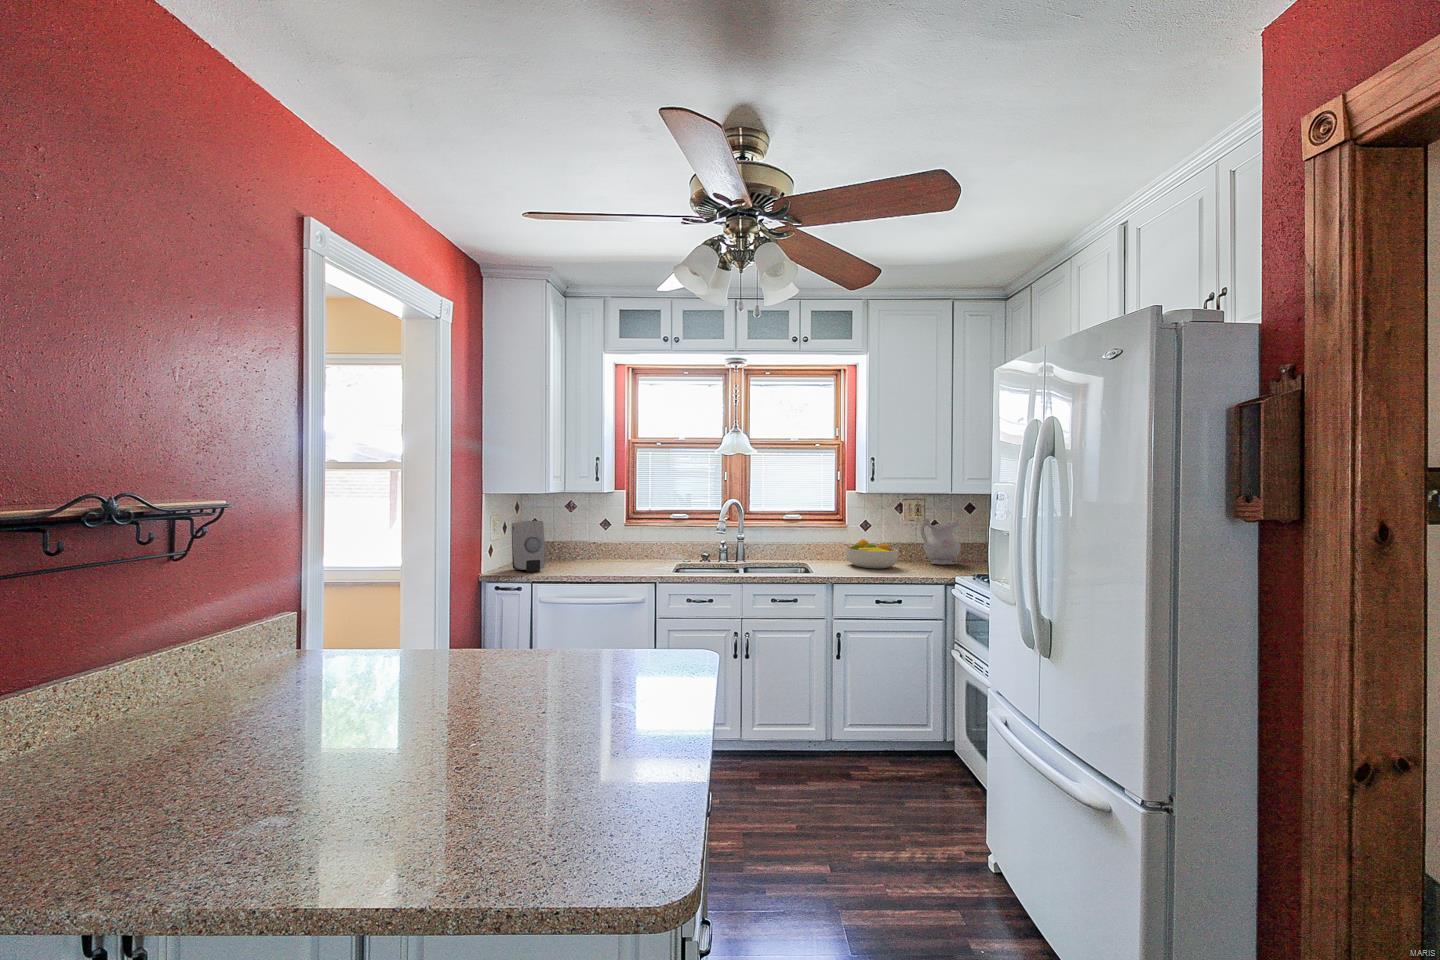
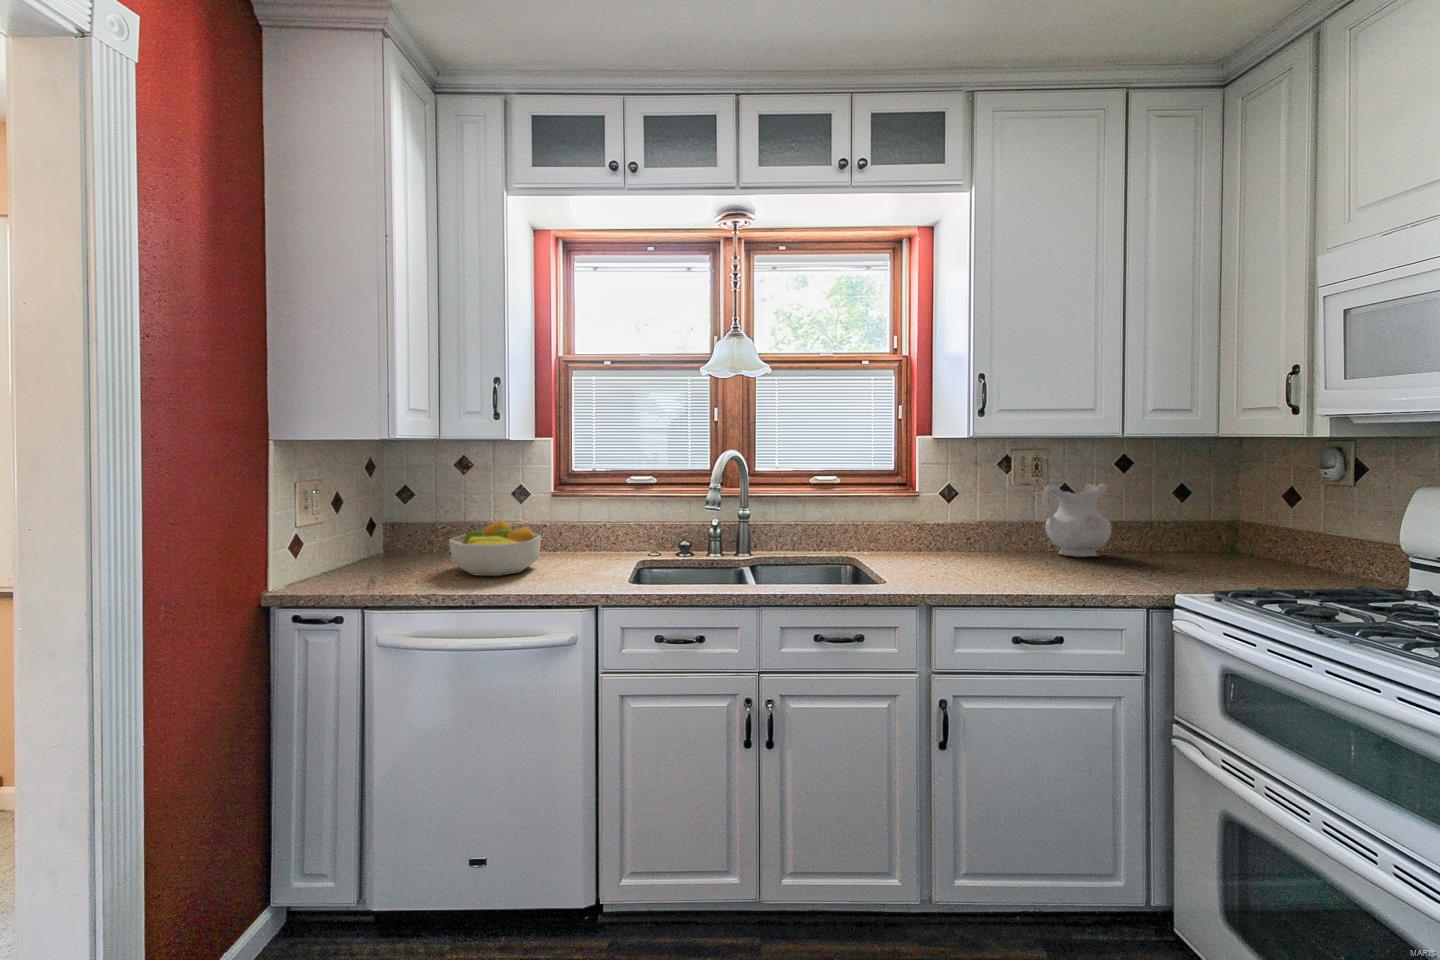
soap dispenser: present [512,521,545,572] -> none [325,490,382,589]
fruit bowl: present [845,539,898,569] -> present [449,520,541,576]

